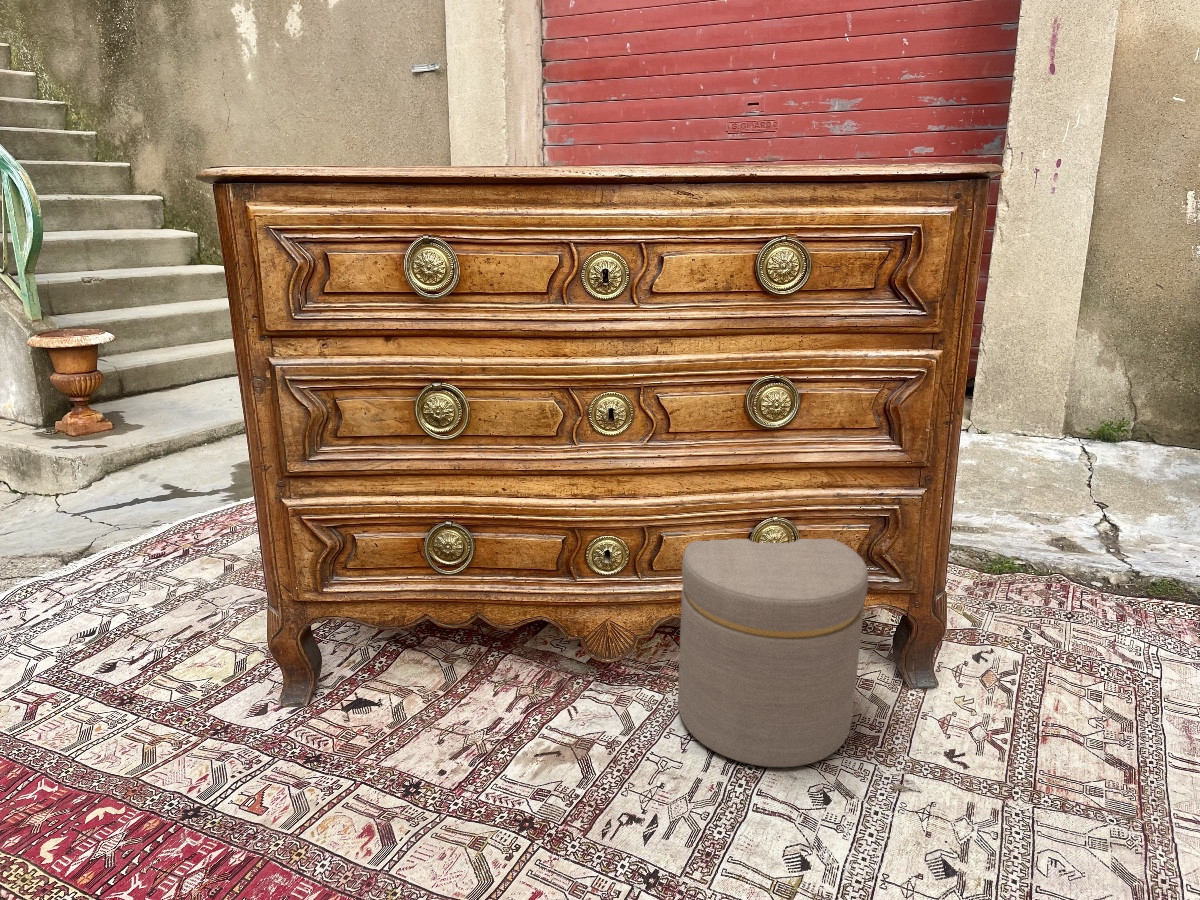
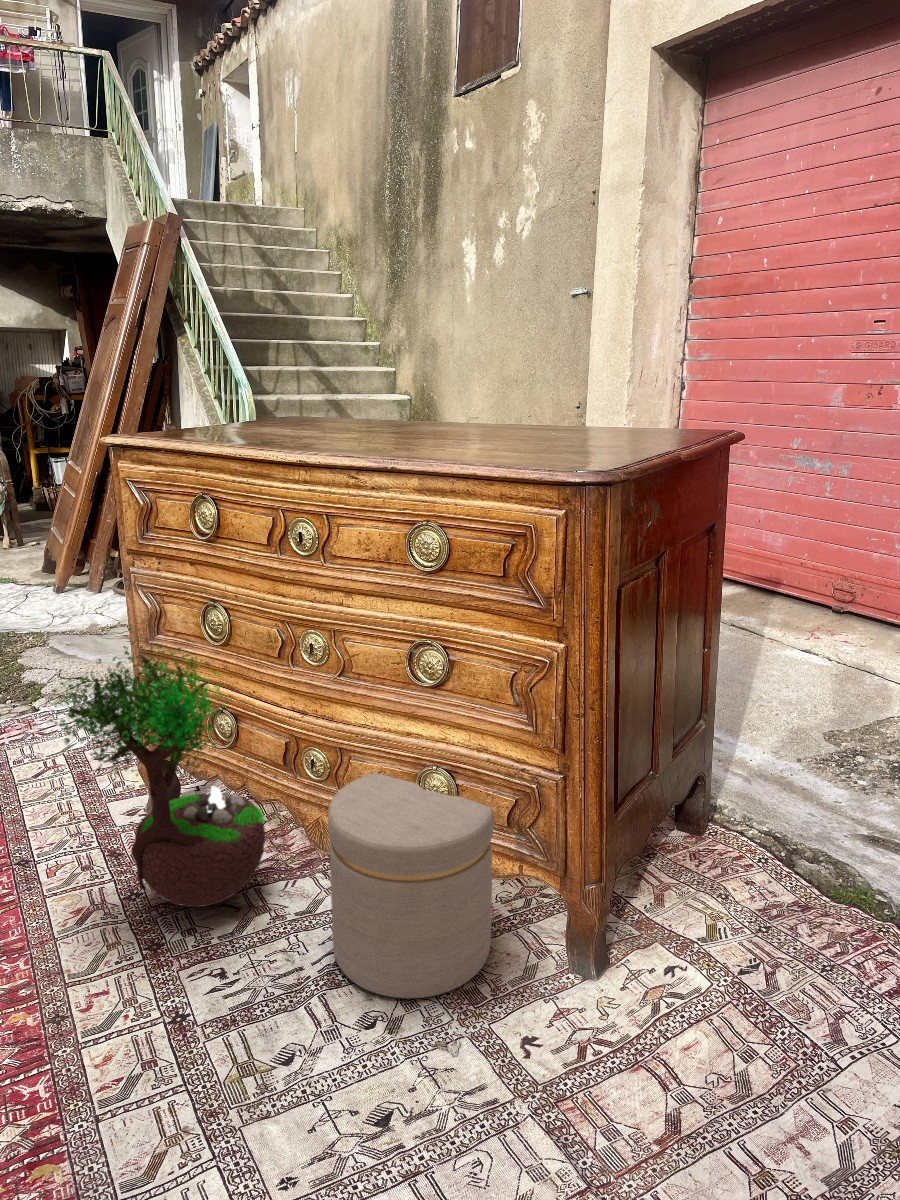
potted tree: none [342,412,596,776] -> present [47,625,265,907]

